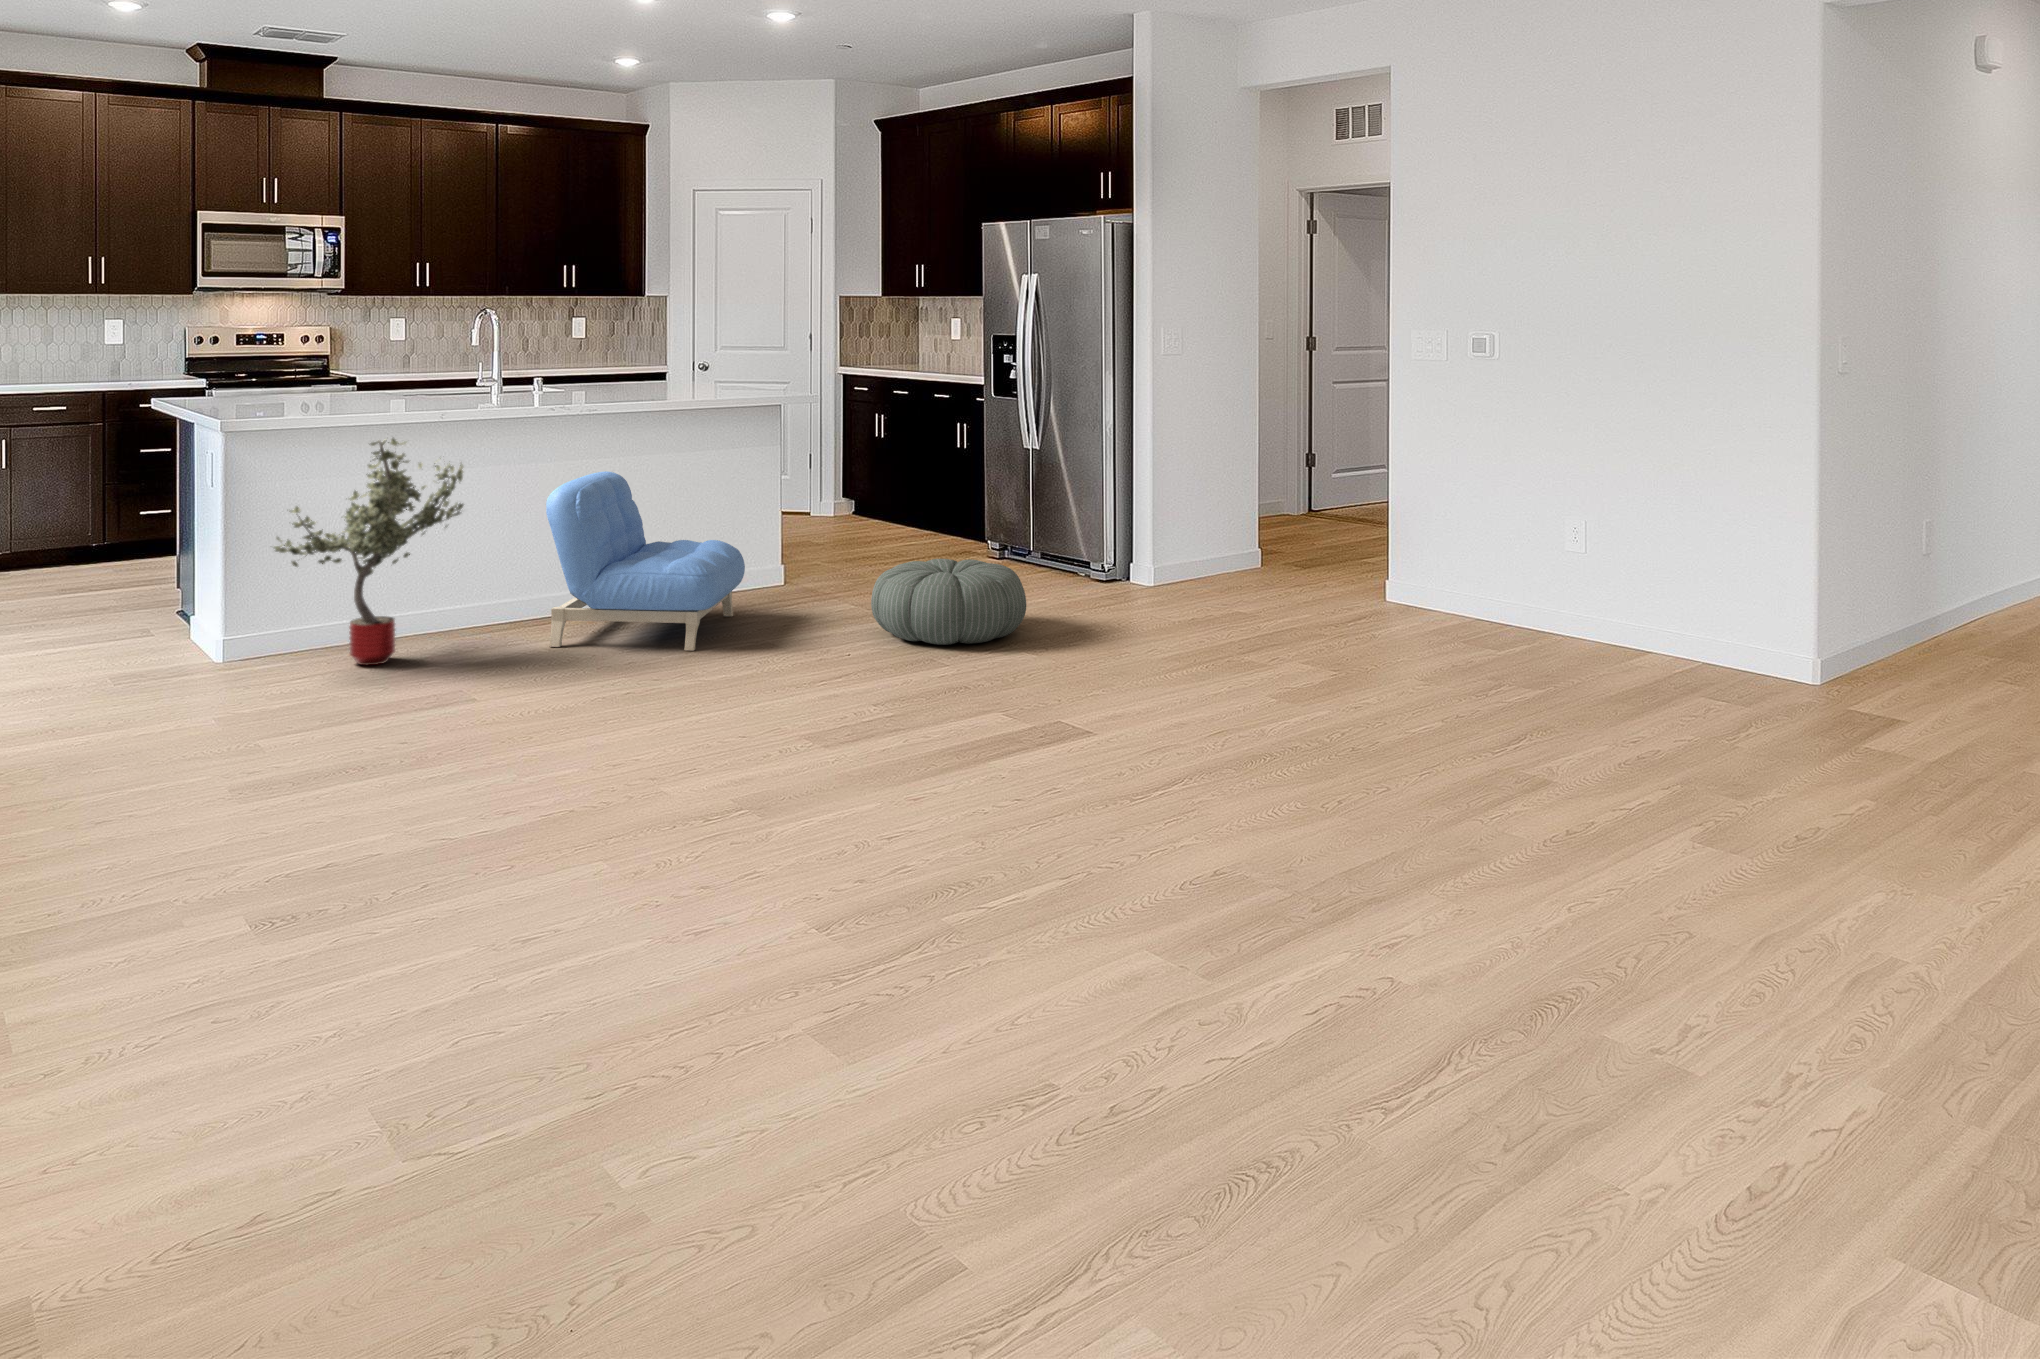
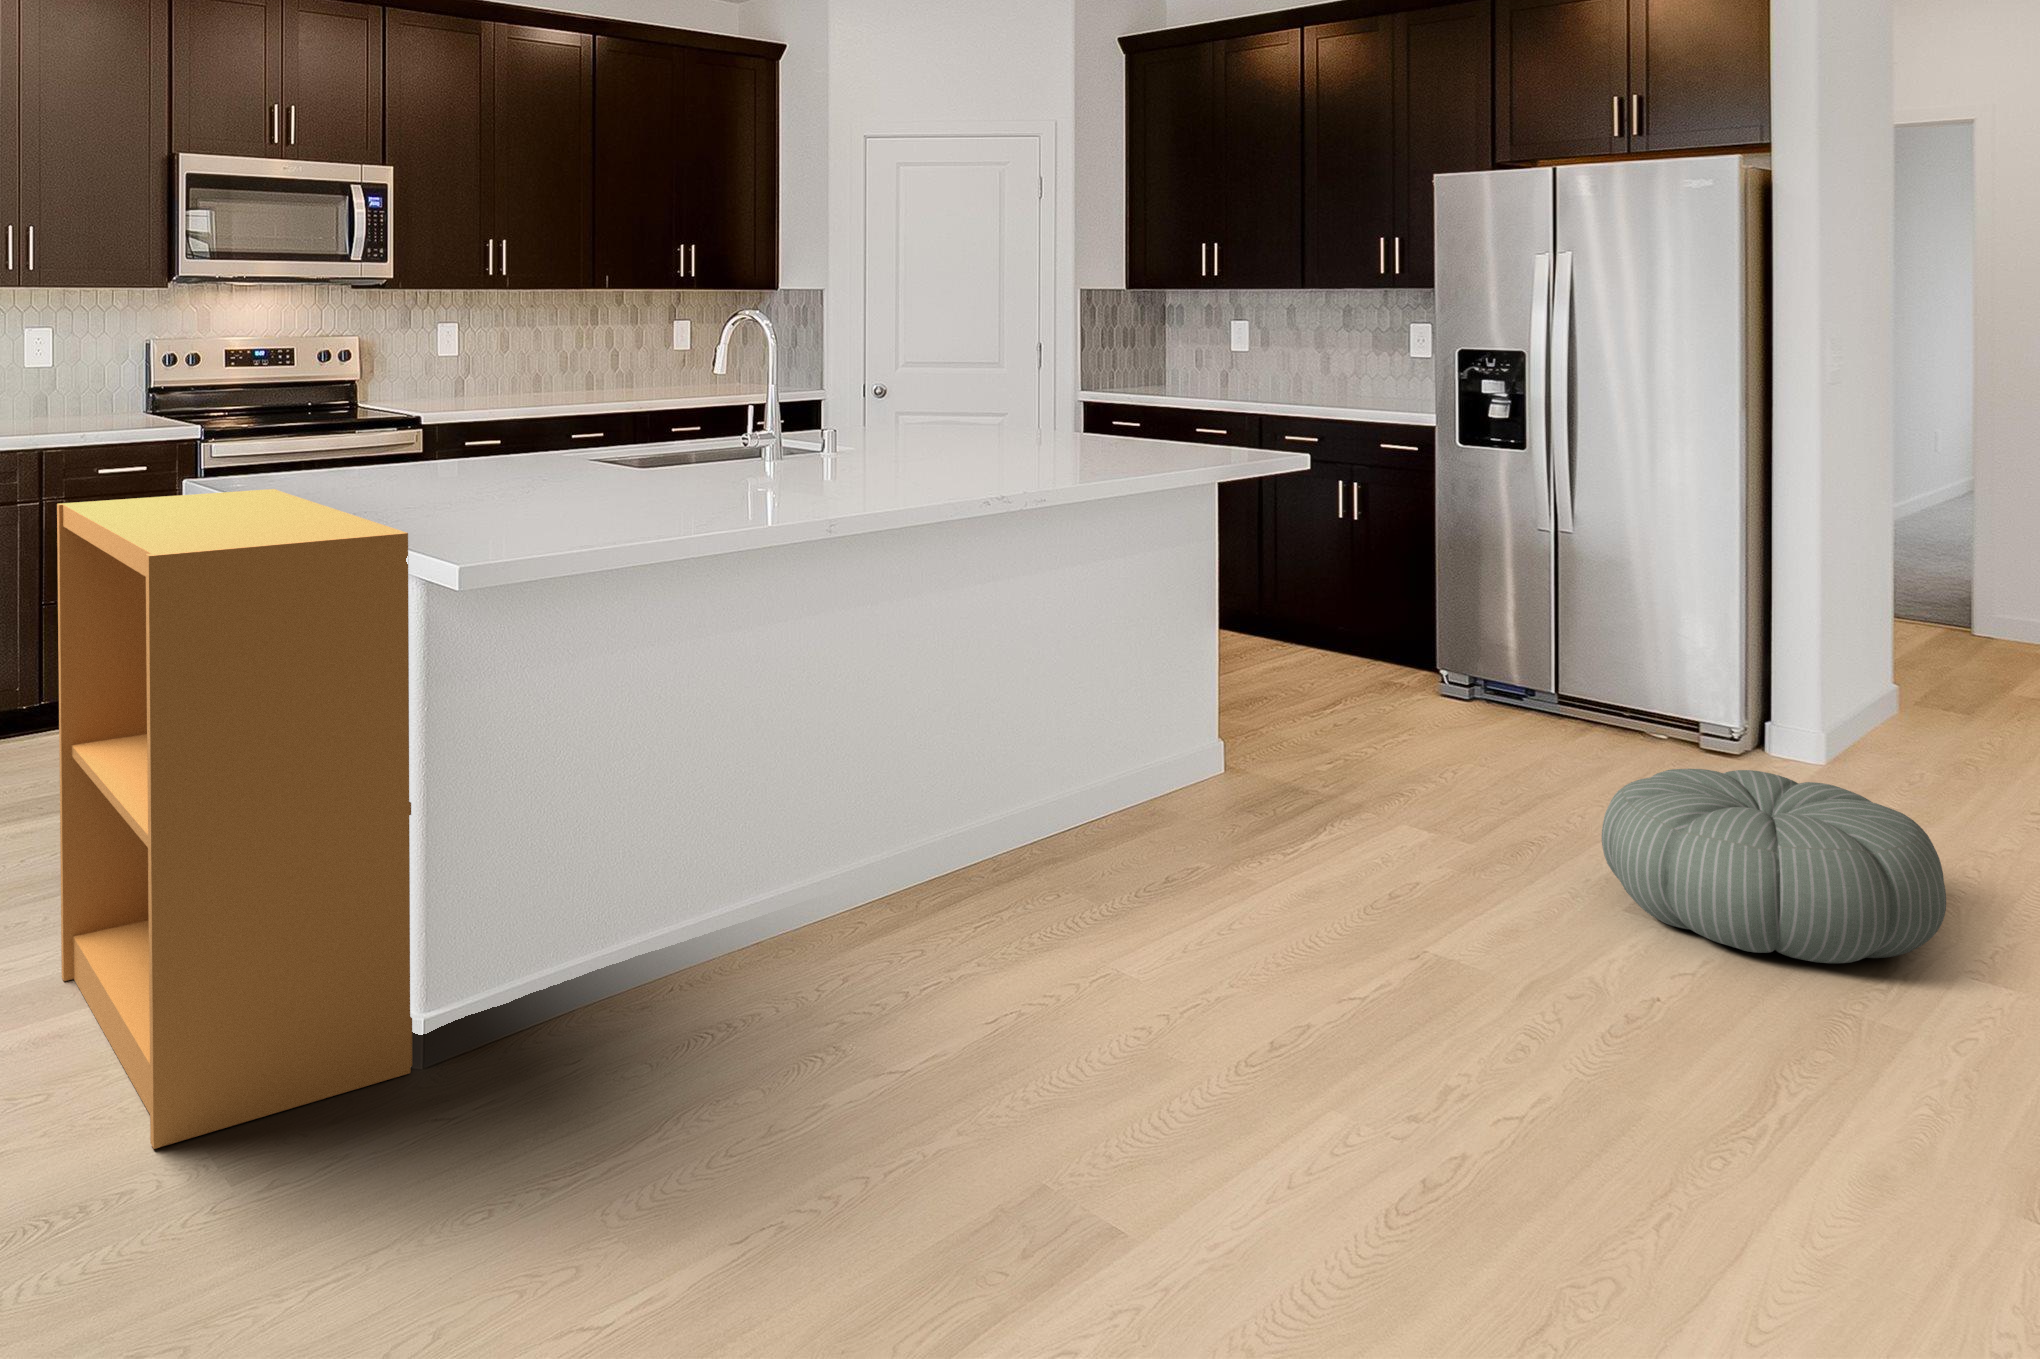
bookshelf: none [54,400,200,680] -> present [57,489,412,1149]
potted tree: present [274,438,463,665] -> none [598,574,936,1066]
armchair: present [546,471,745,651] -> none [1030,612,1401,993]

